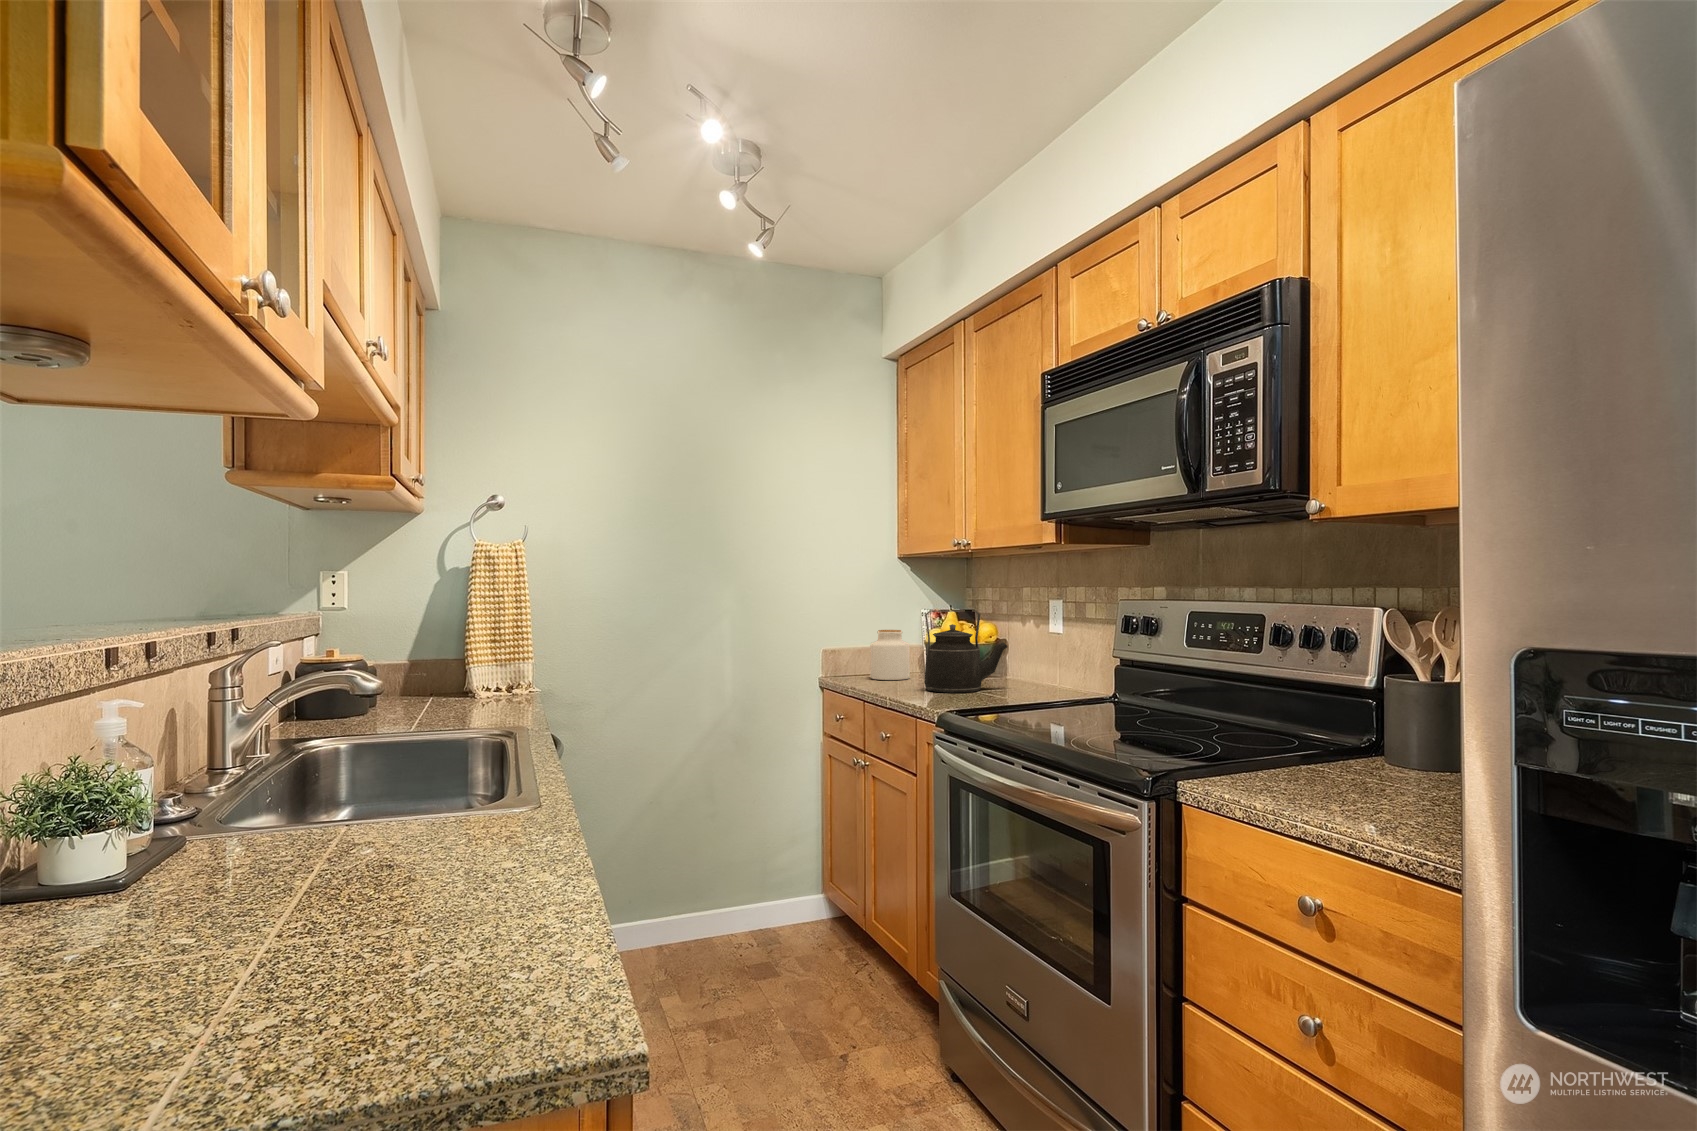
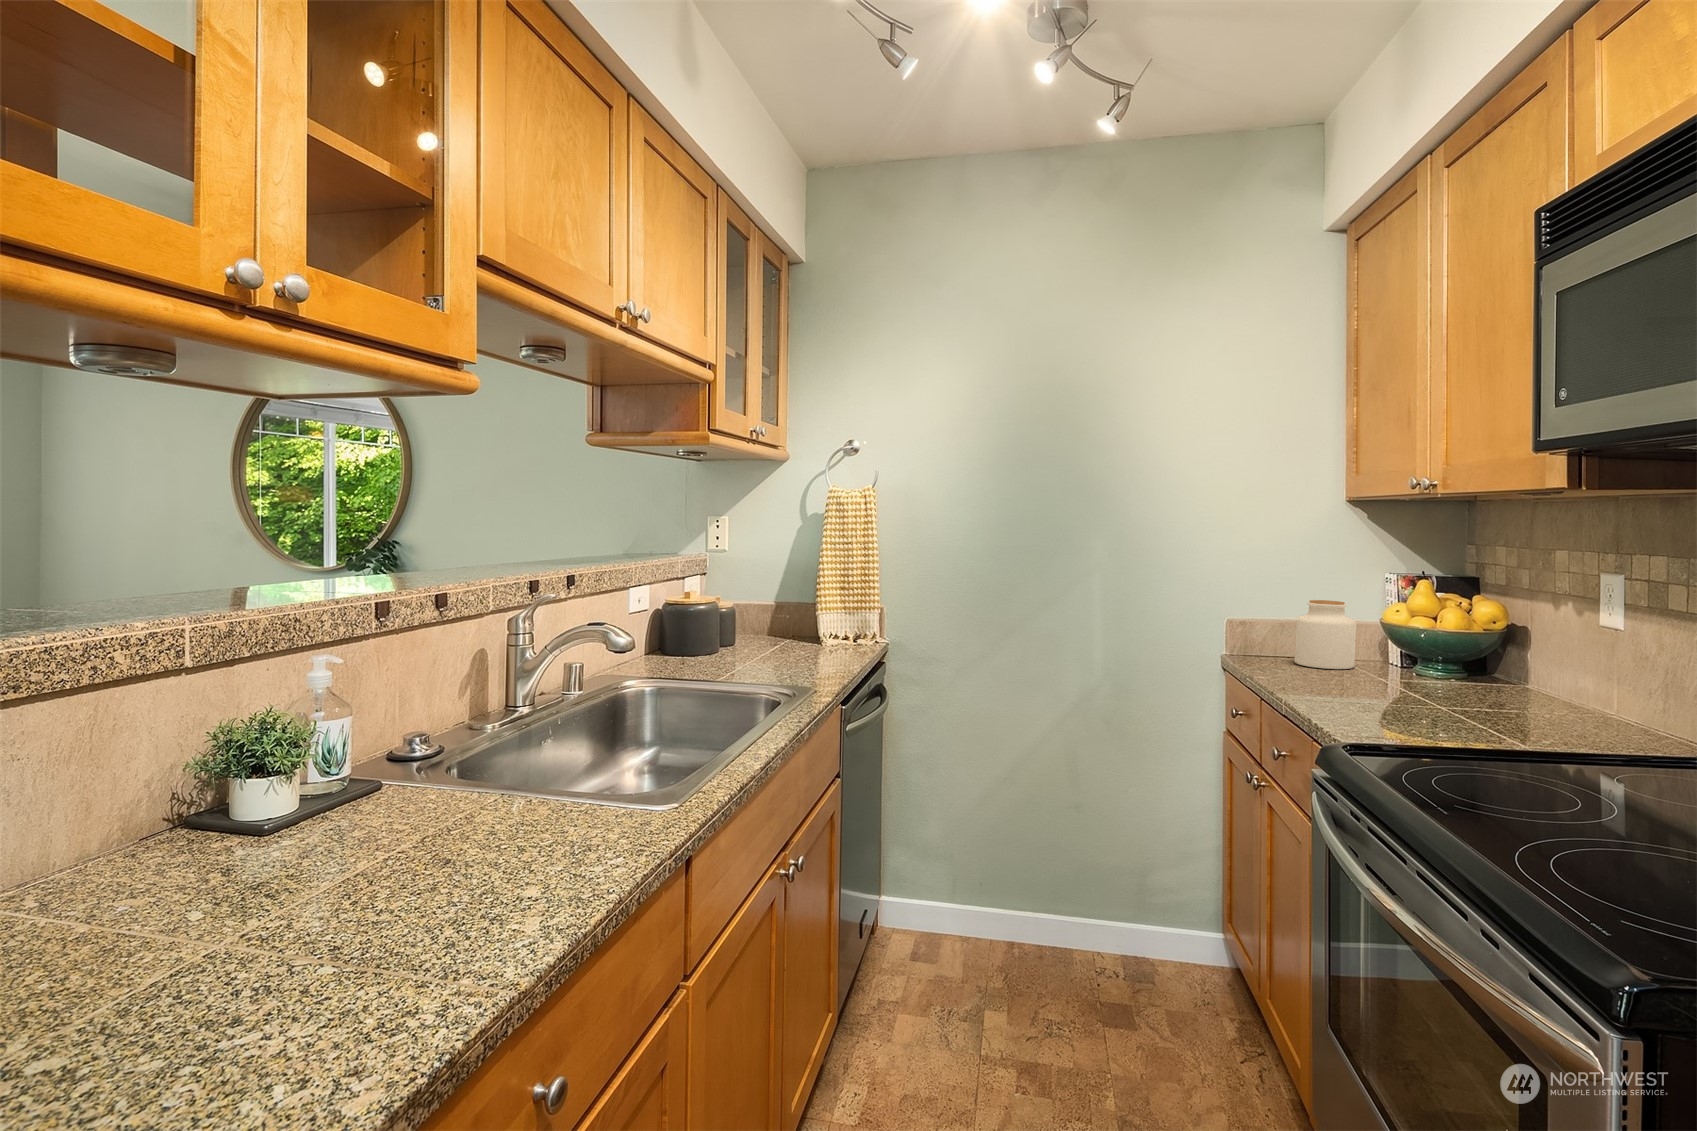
kettle: present [924,610,1007,693] -> none [1360,582,1507,703]

